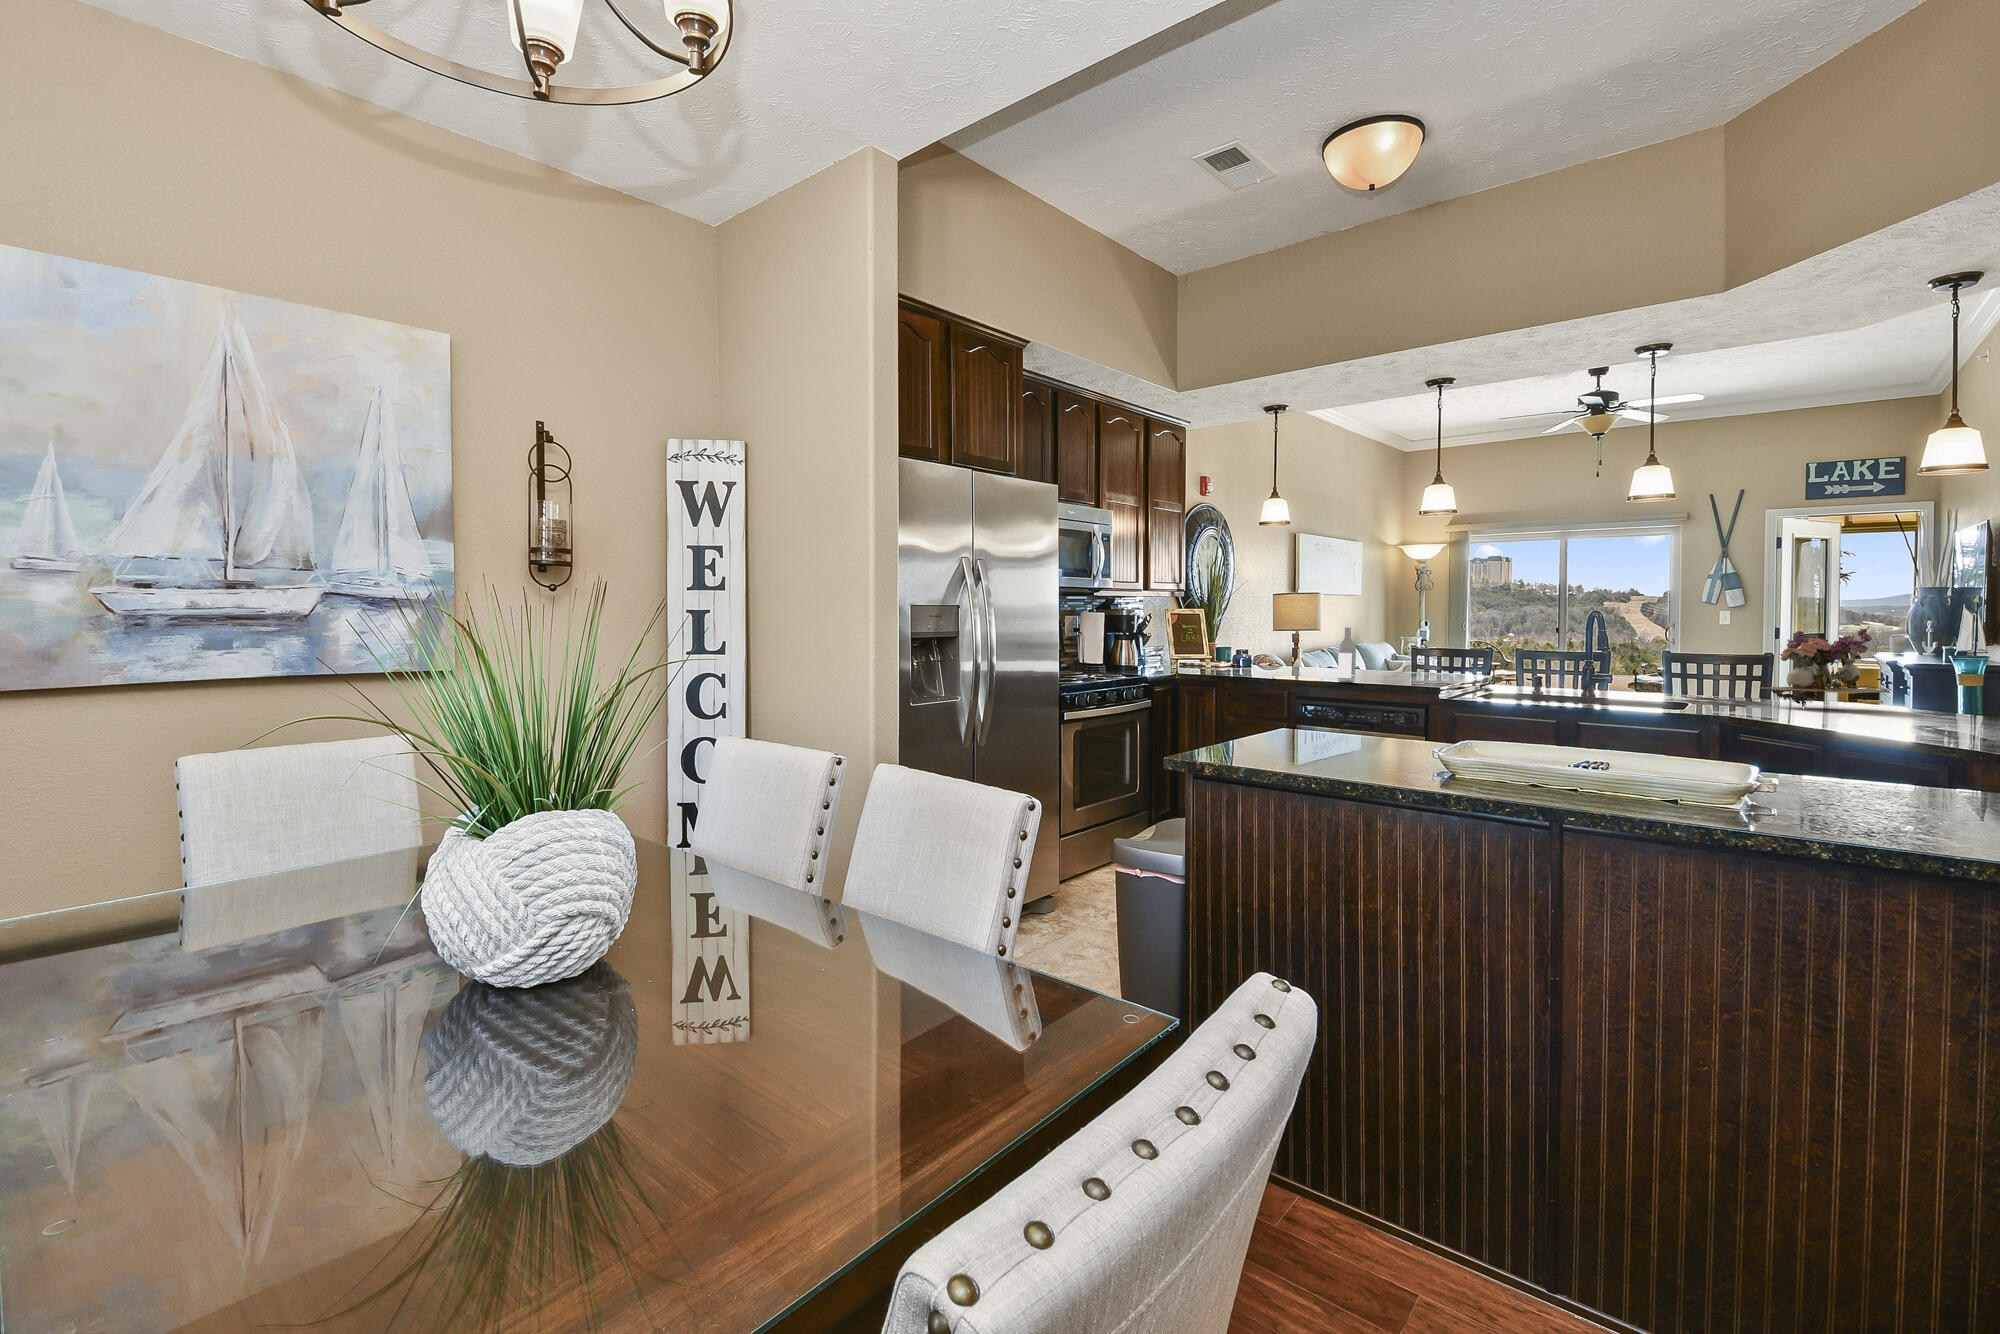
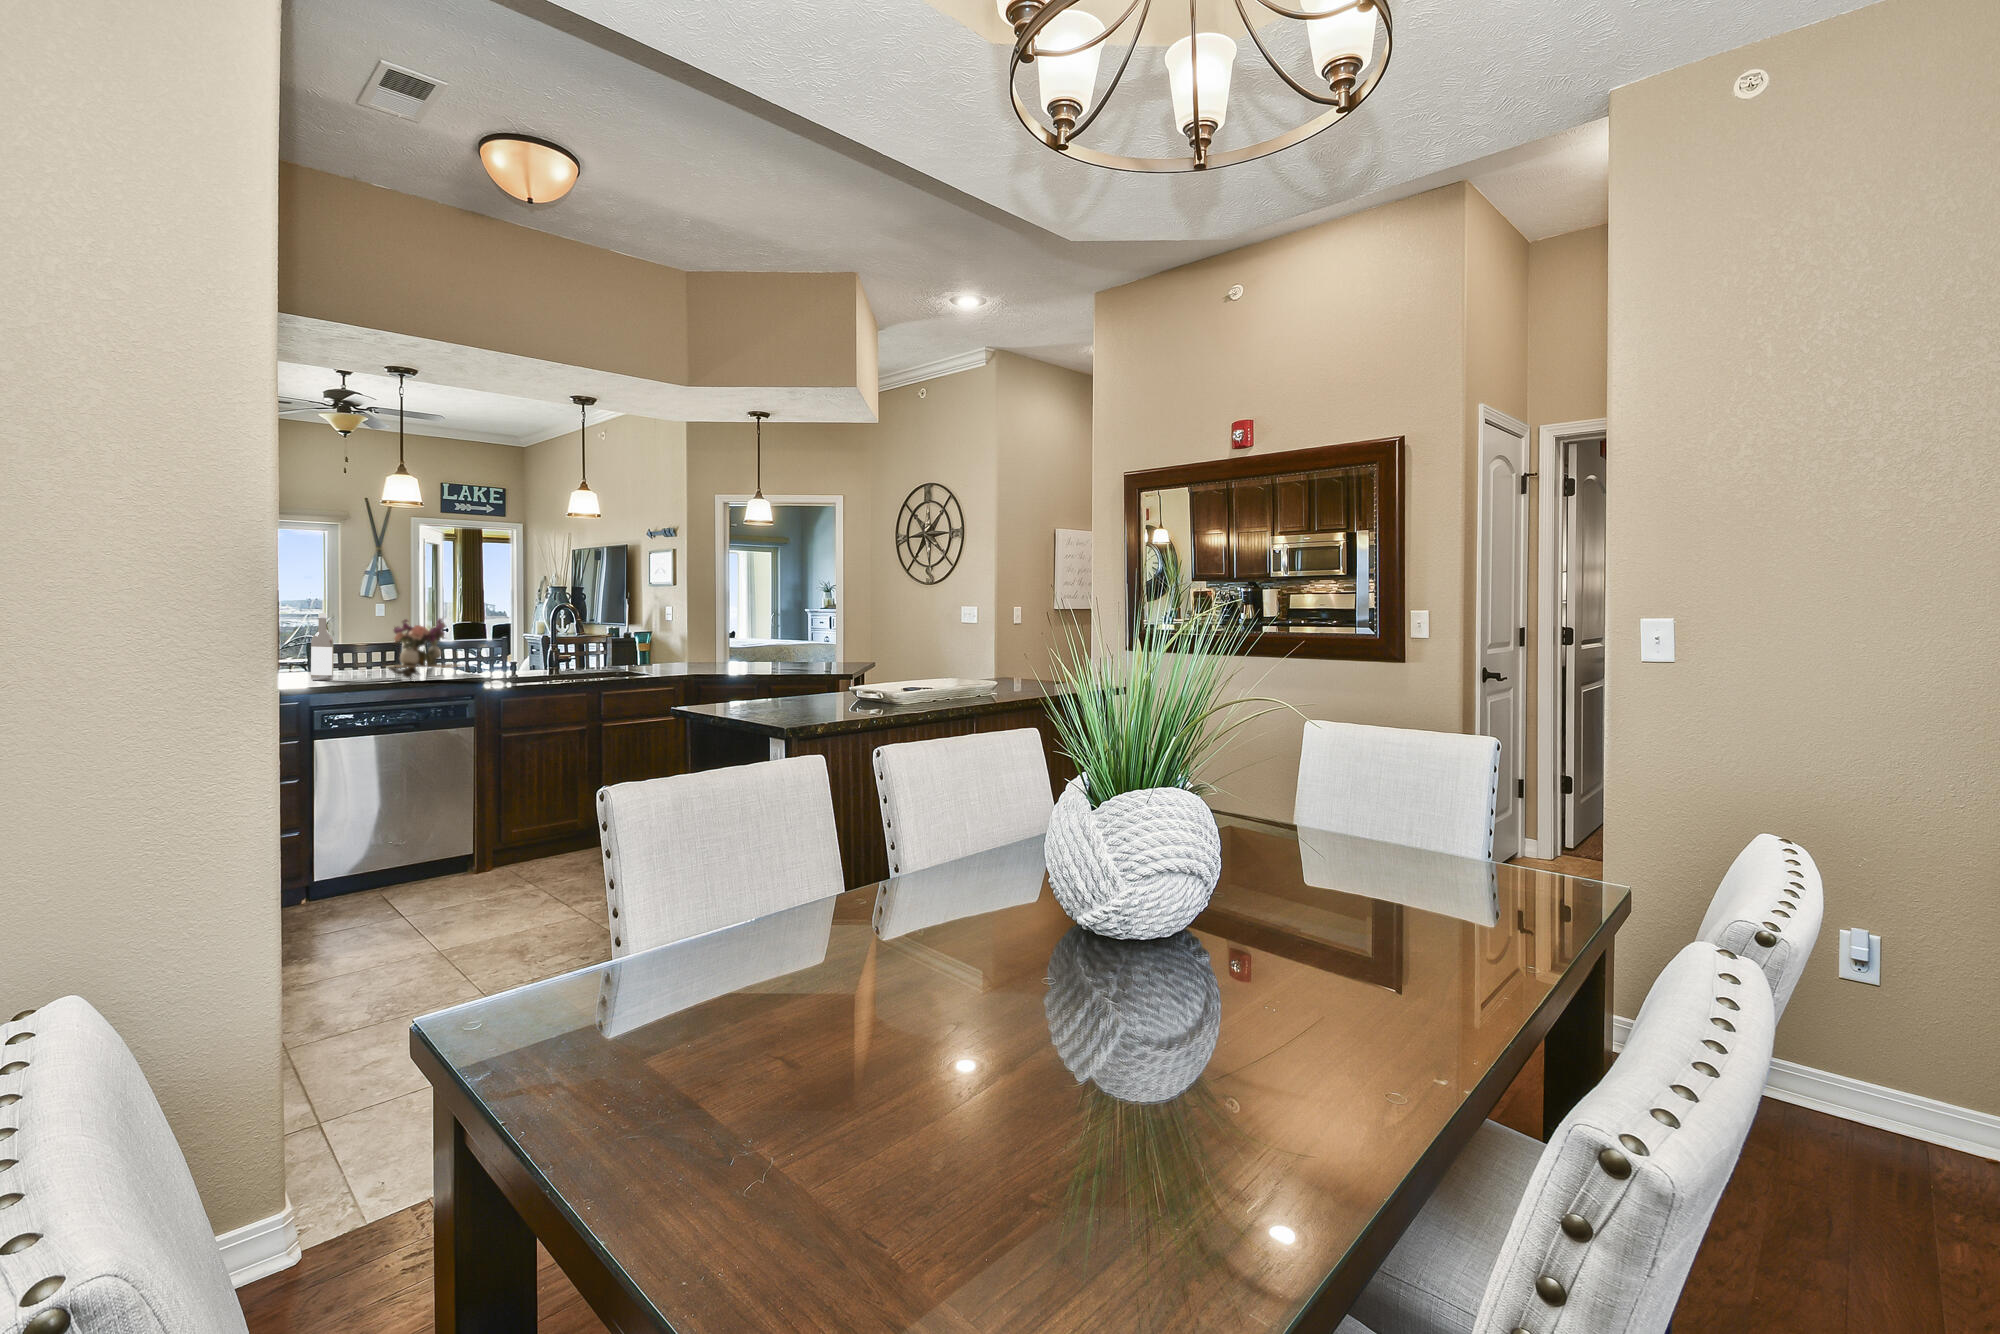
flower arrangement: present [1761,626,1890,706] -> present [385,619,461,679]

